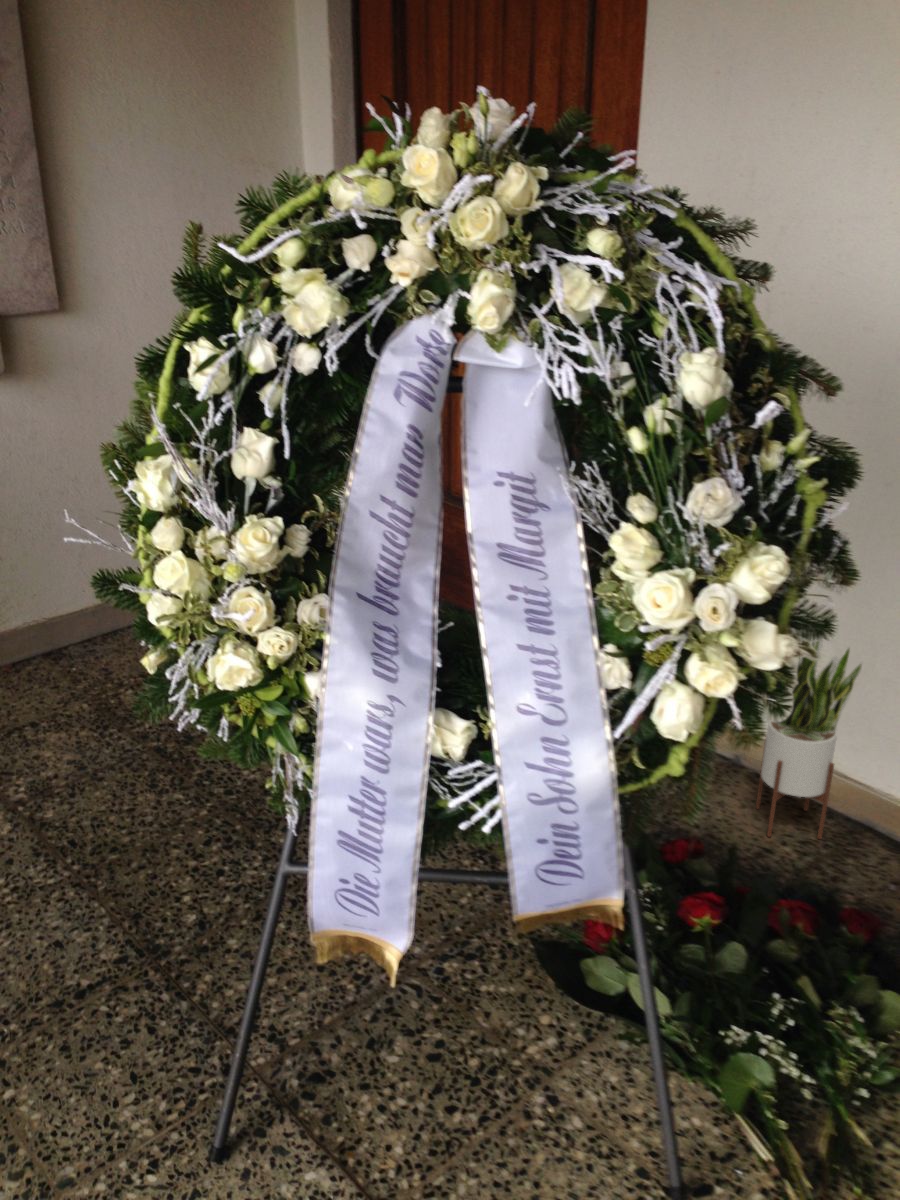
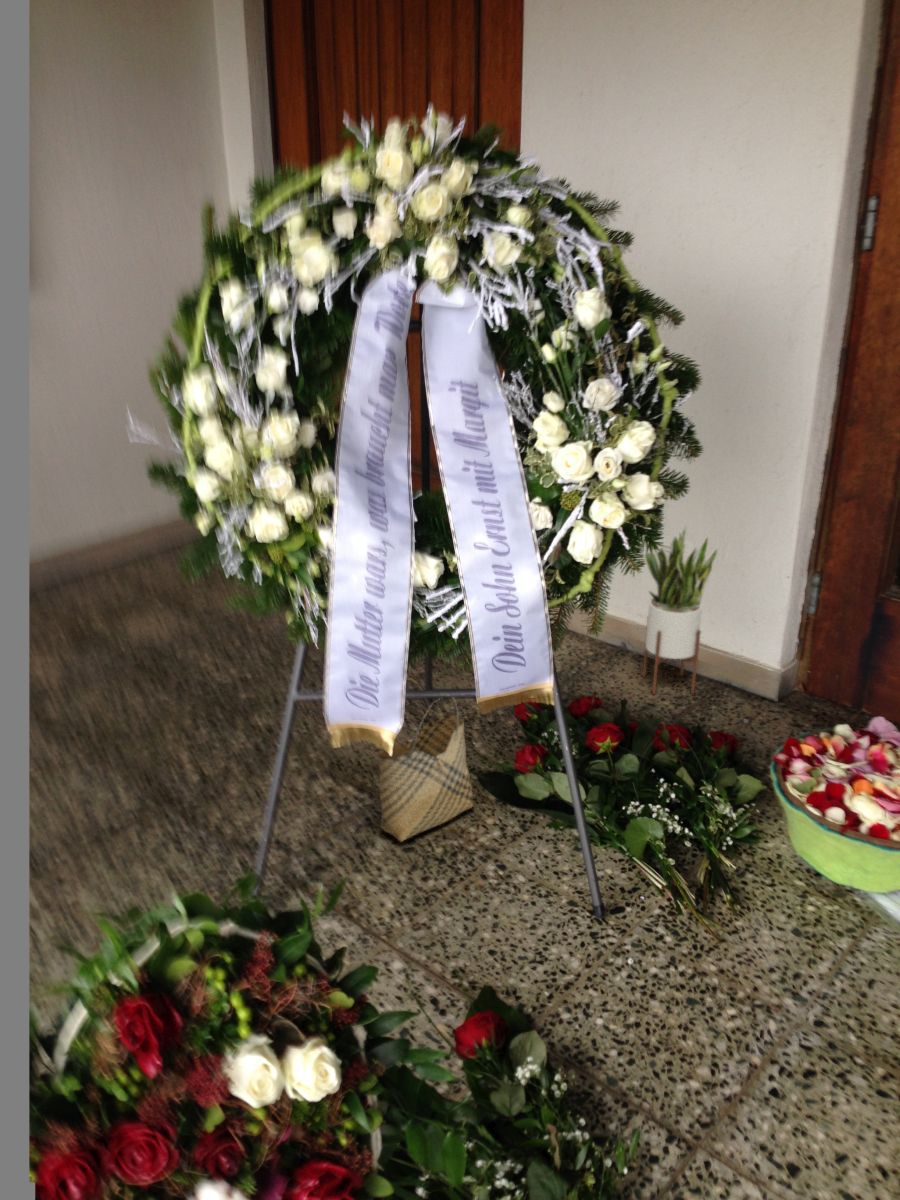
woven basket: none [397,827,524,1045] -> present [377,678,473,841]

